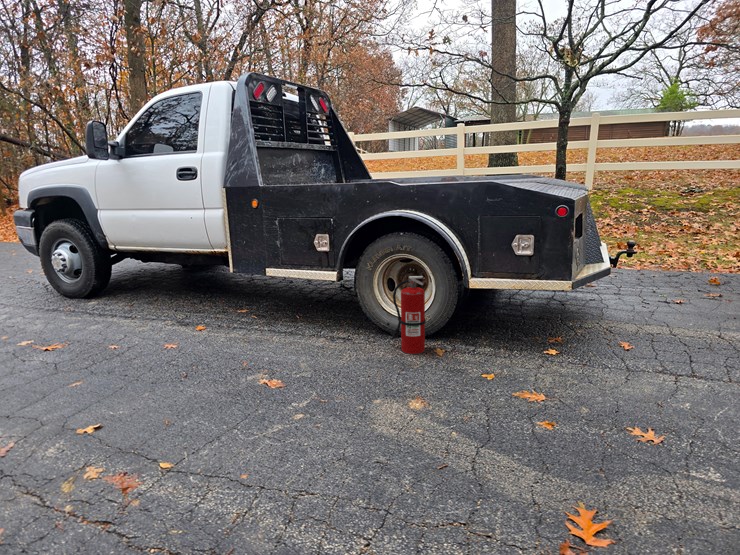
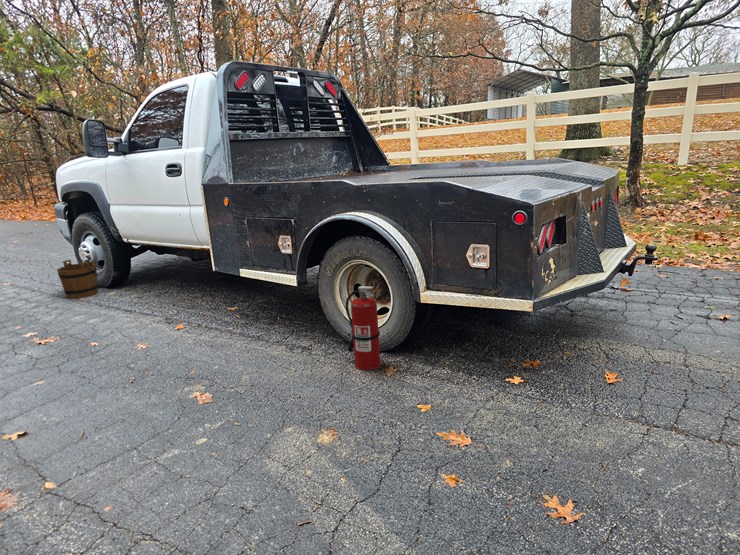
bucket: none [31,269,76,310] -> present [57,260,98,299]

